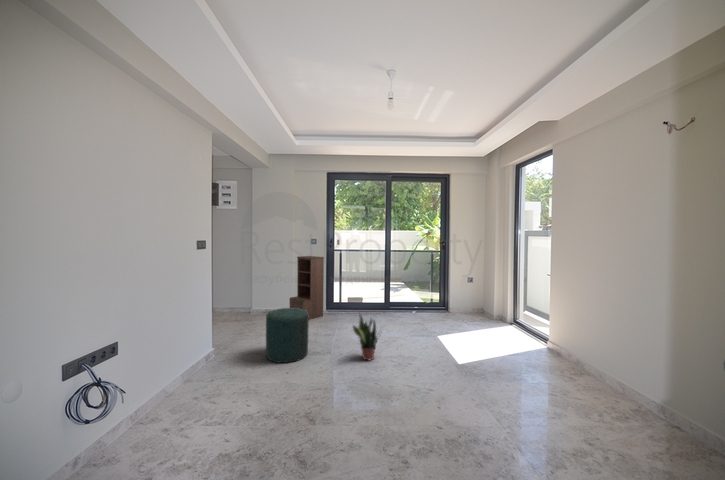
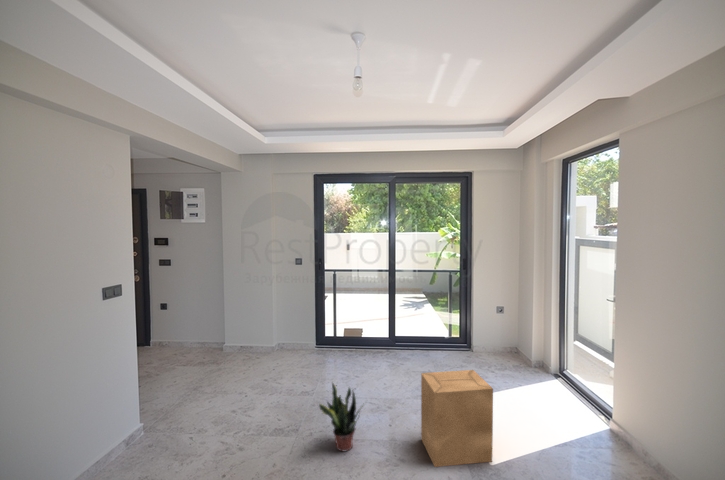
bookshelf: present [290,256,324,319] -> none [268,279,310,364]
cardboard box: none [421,305,472,365] -> present [421,370,493,467]
ottoman: present [266,308,309,363] -> none [205,368,265,452]

